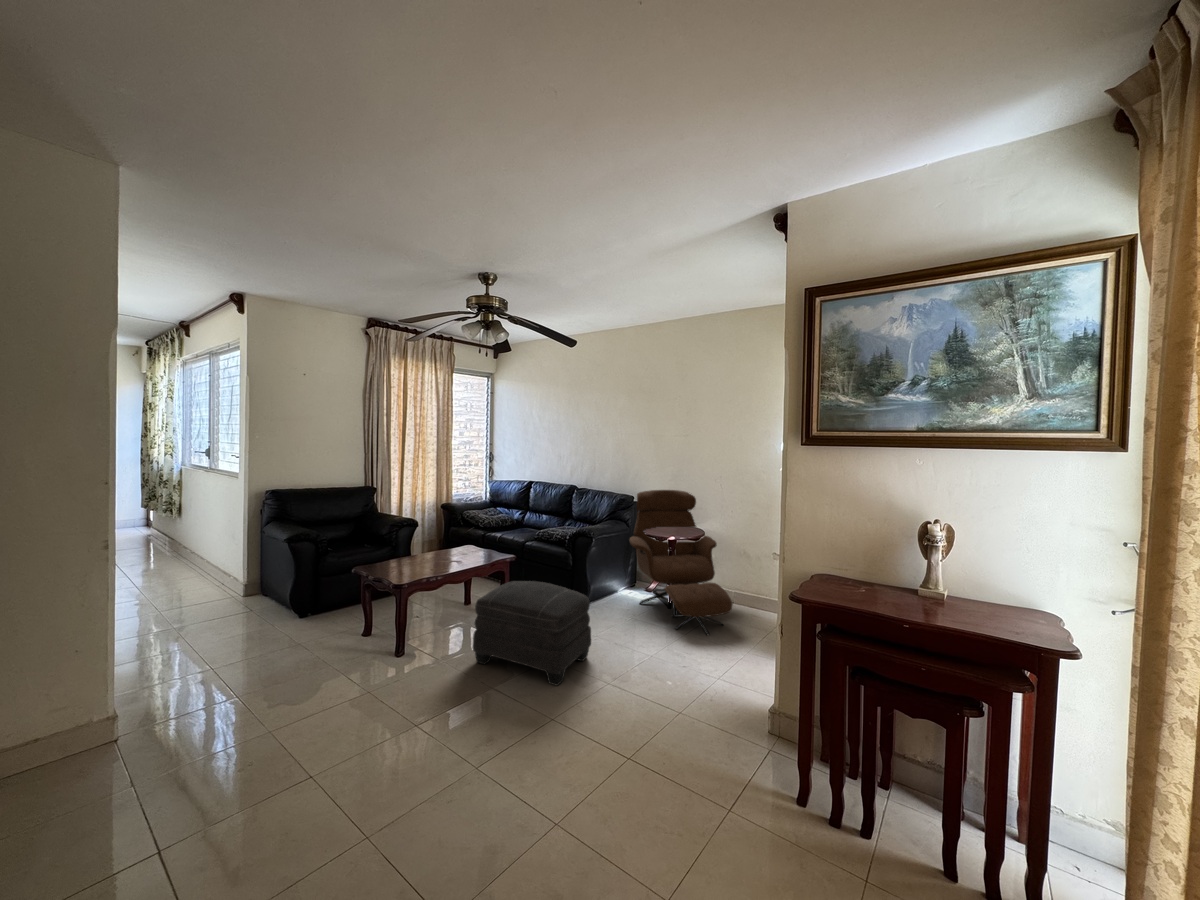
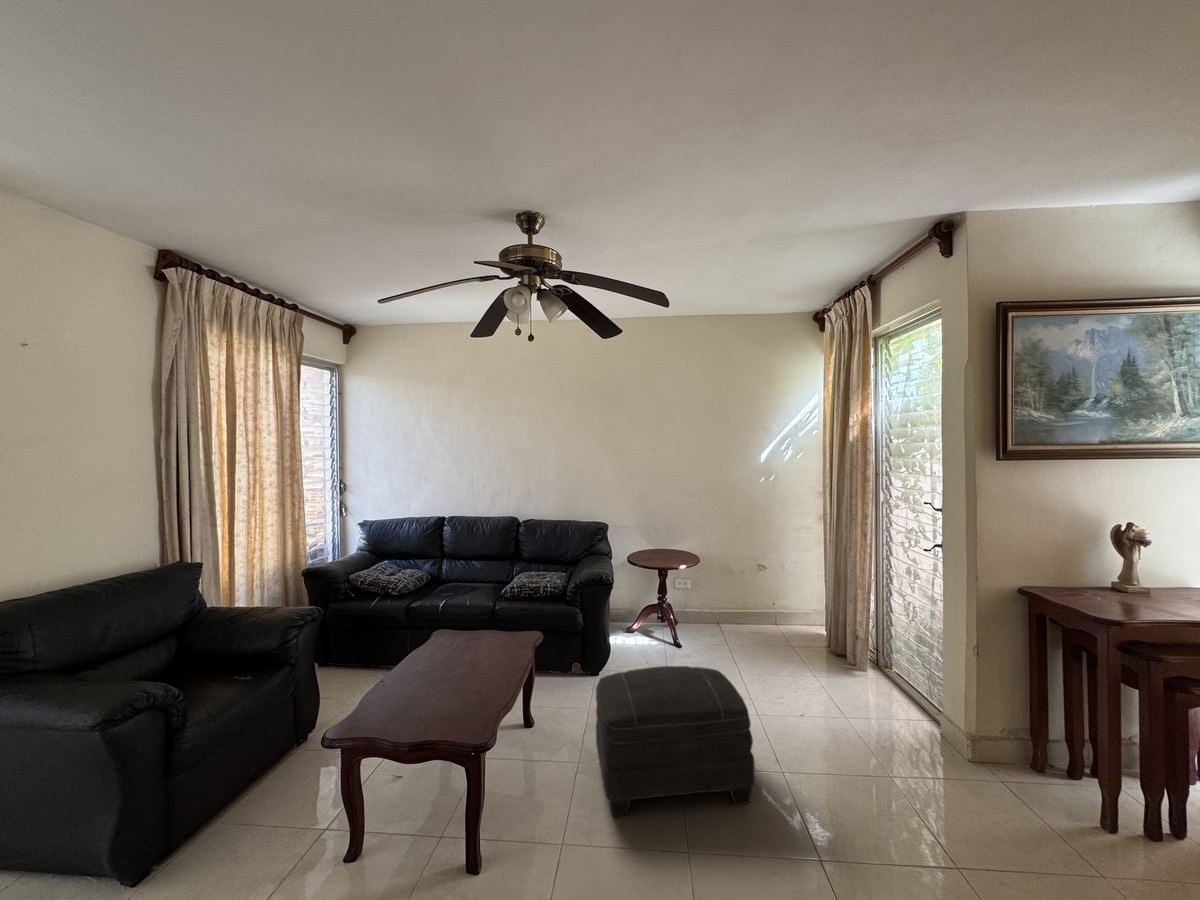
lounge chair: present [630,490,732,636] -> none [630,512,786,681]

